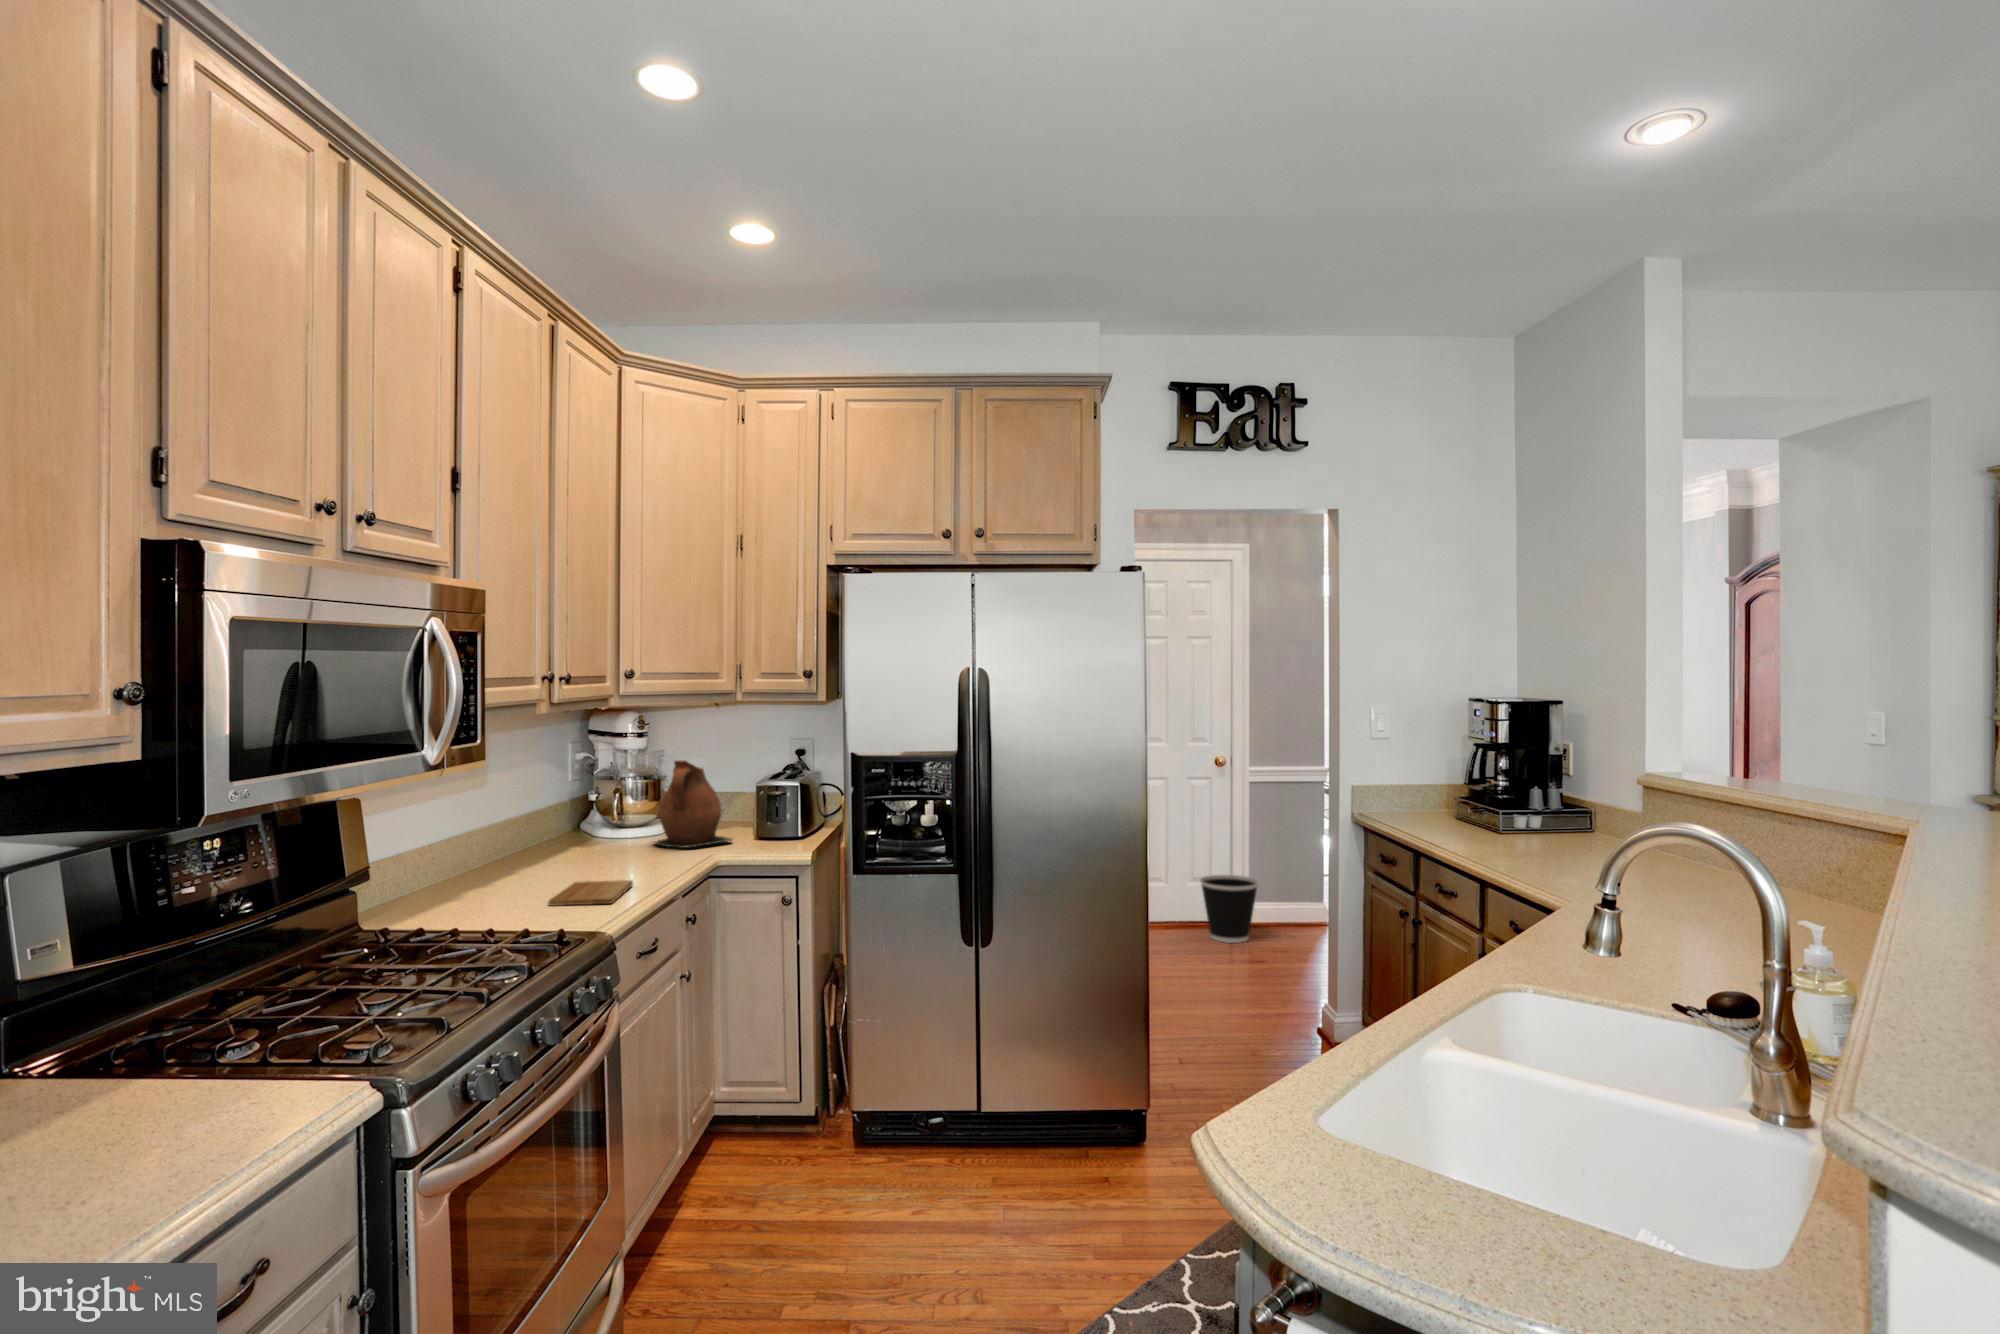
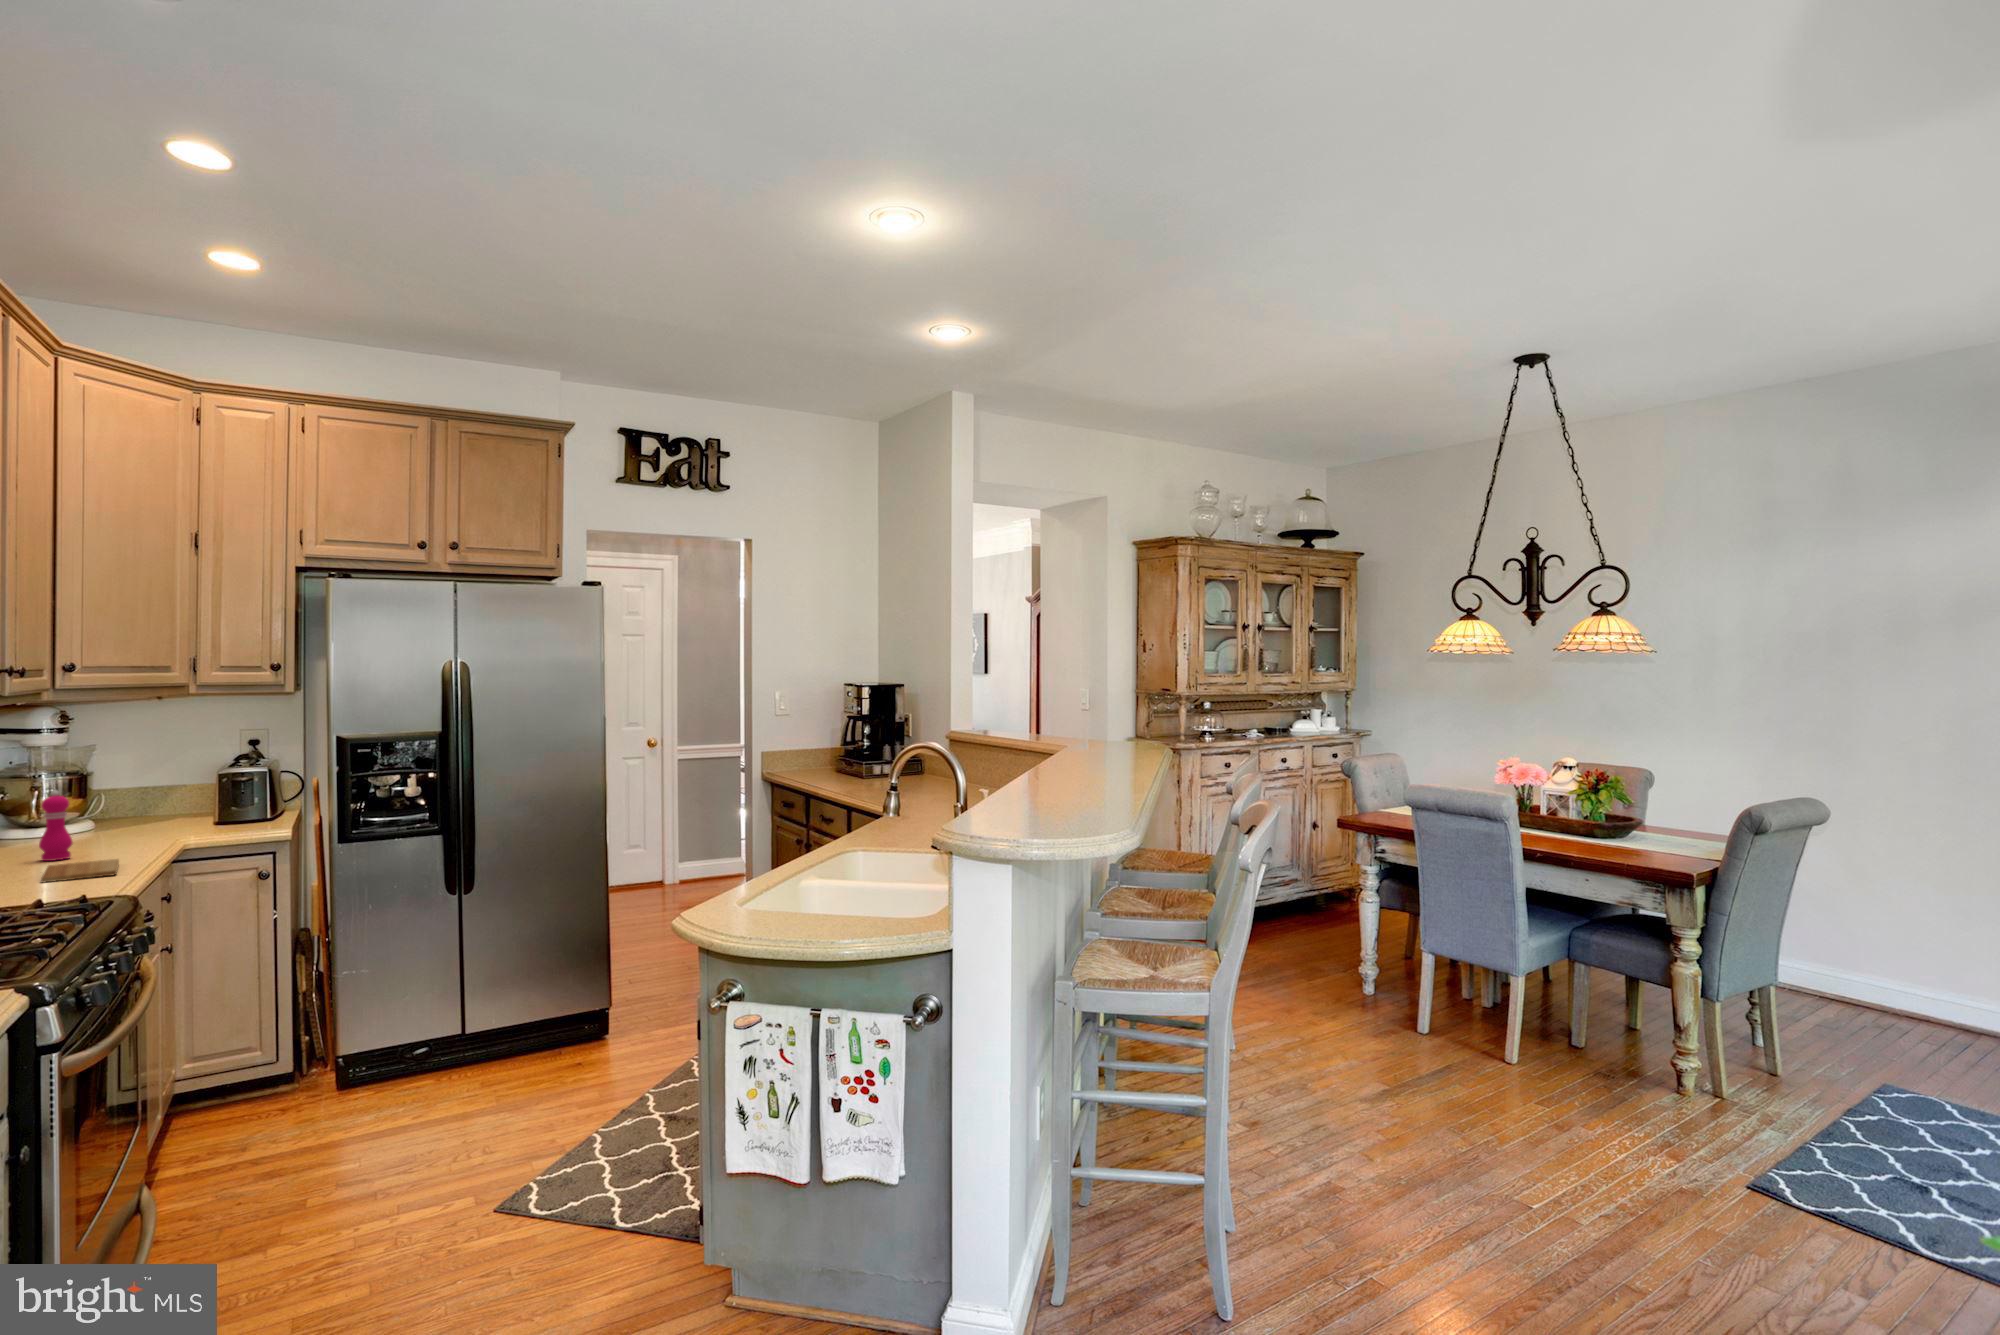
ceramic pitcher: present [656,760,732,848] -> none [83,752,186,838]
pepper mill: none [585,800,612,873] -> present [39,790,73,861]
wastebasket: present [1200,875,1259,943] -> none [637,840,689,897]

